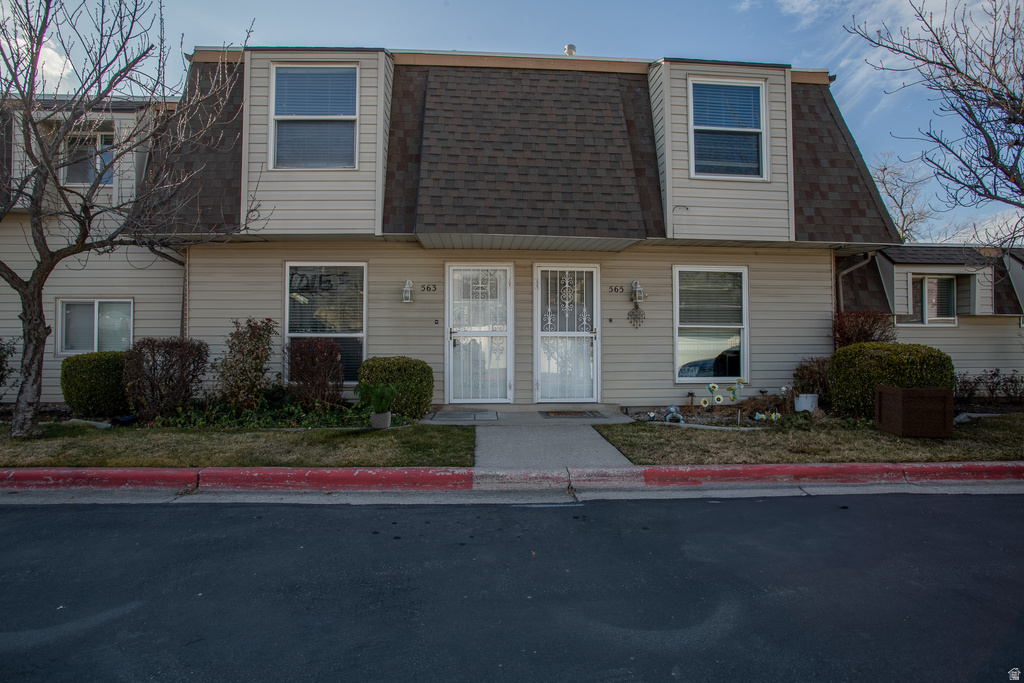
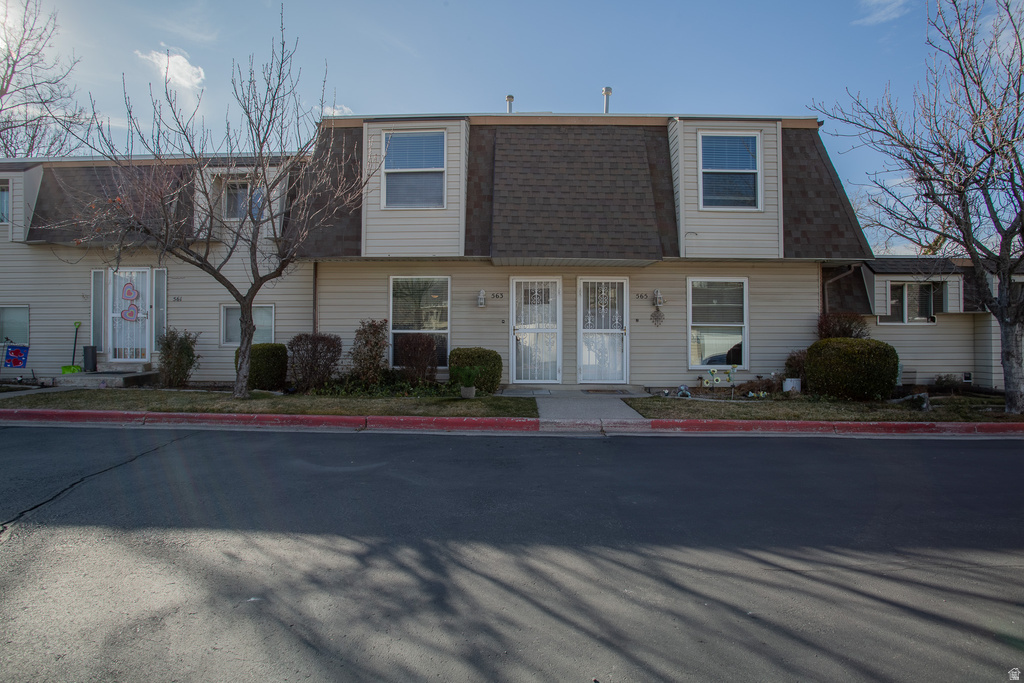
wooden crate: present [875,385,954,438] -> none [835,369,888,407]

